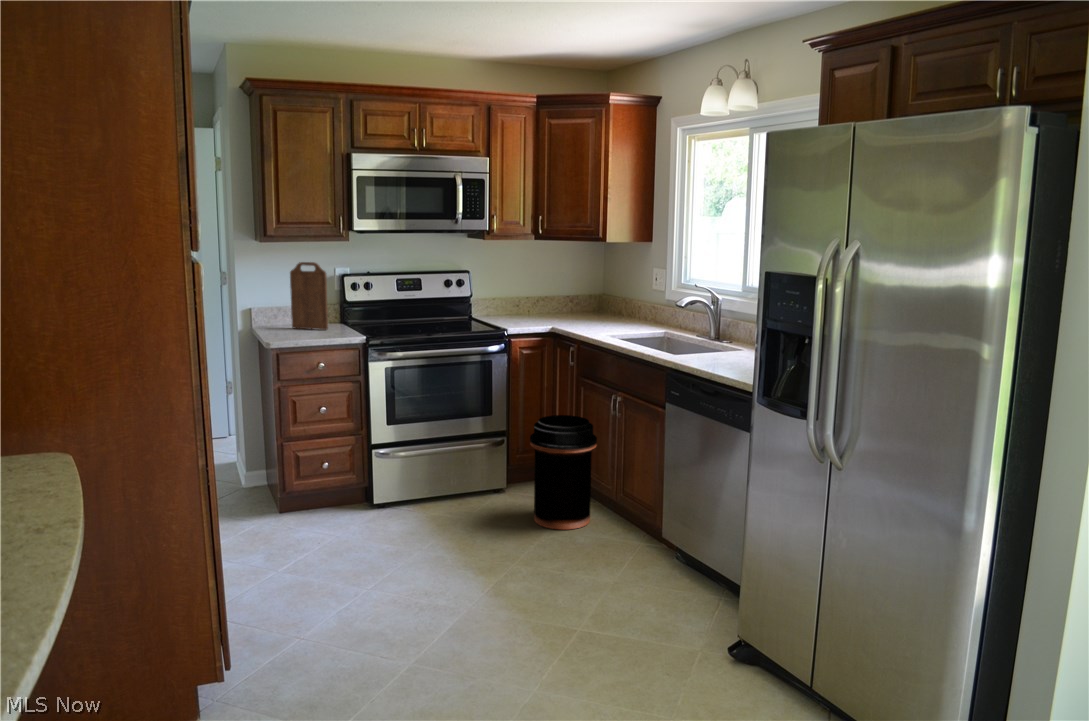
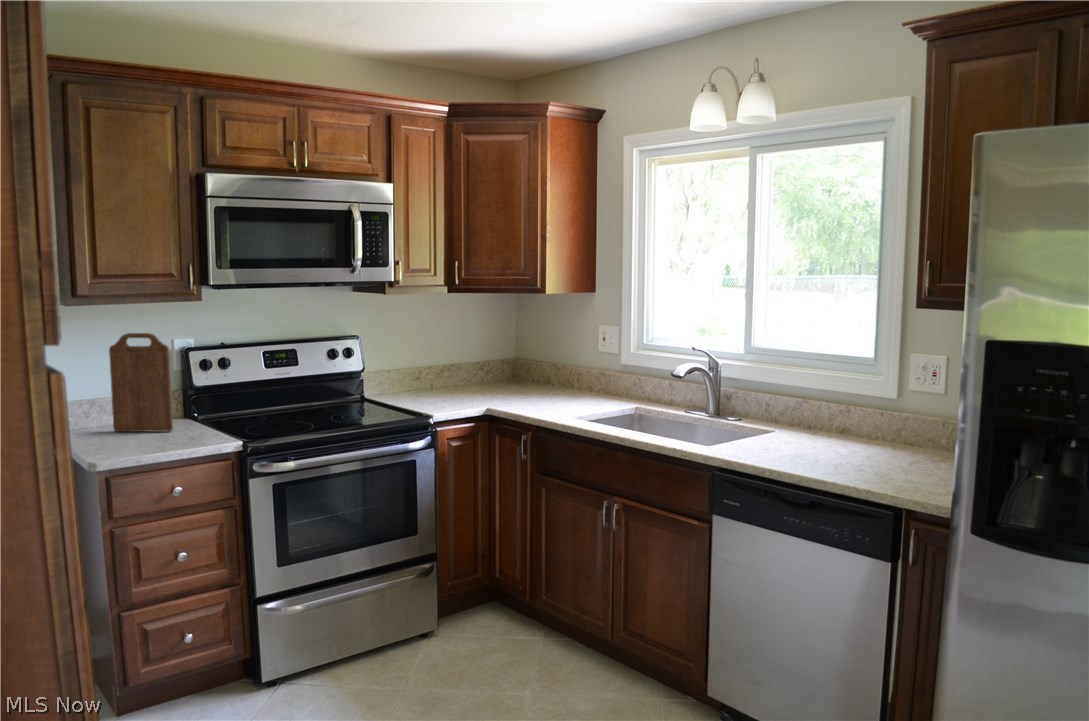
trash can: present [530,415,597,530] -> none [491,528,582,691]

